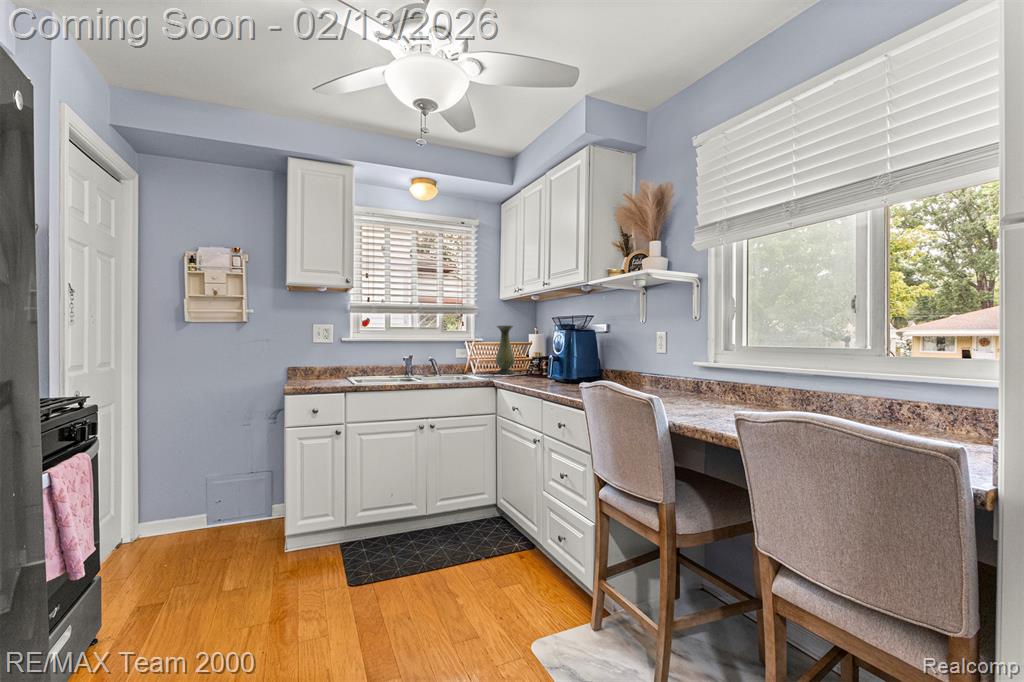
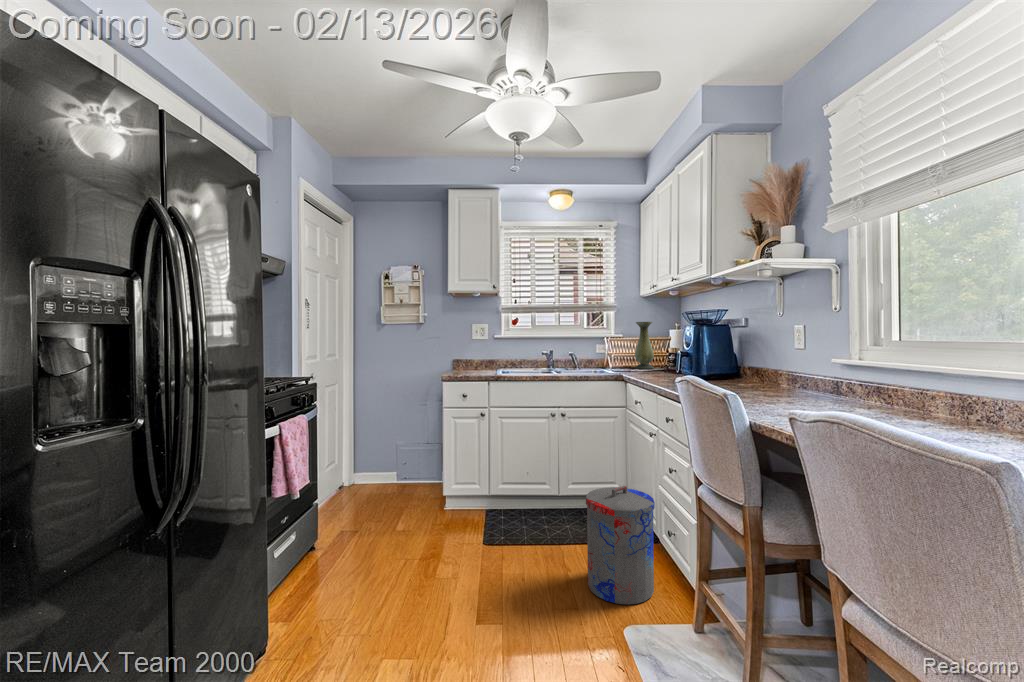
trash can: none [480,496,550,620] -> present [586,486,655,605]

